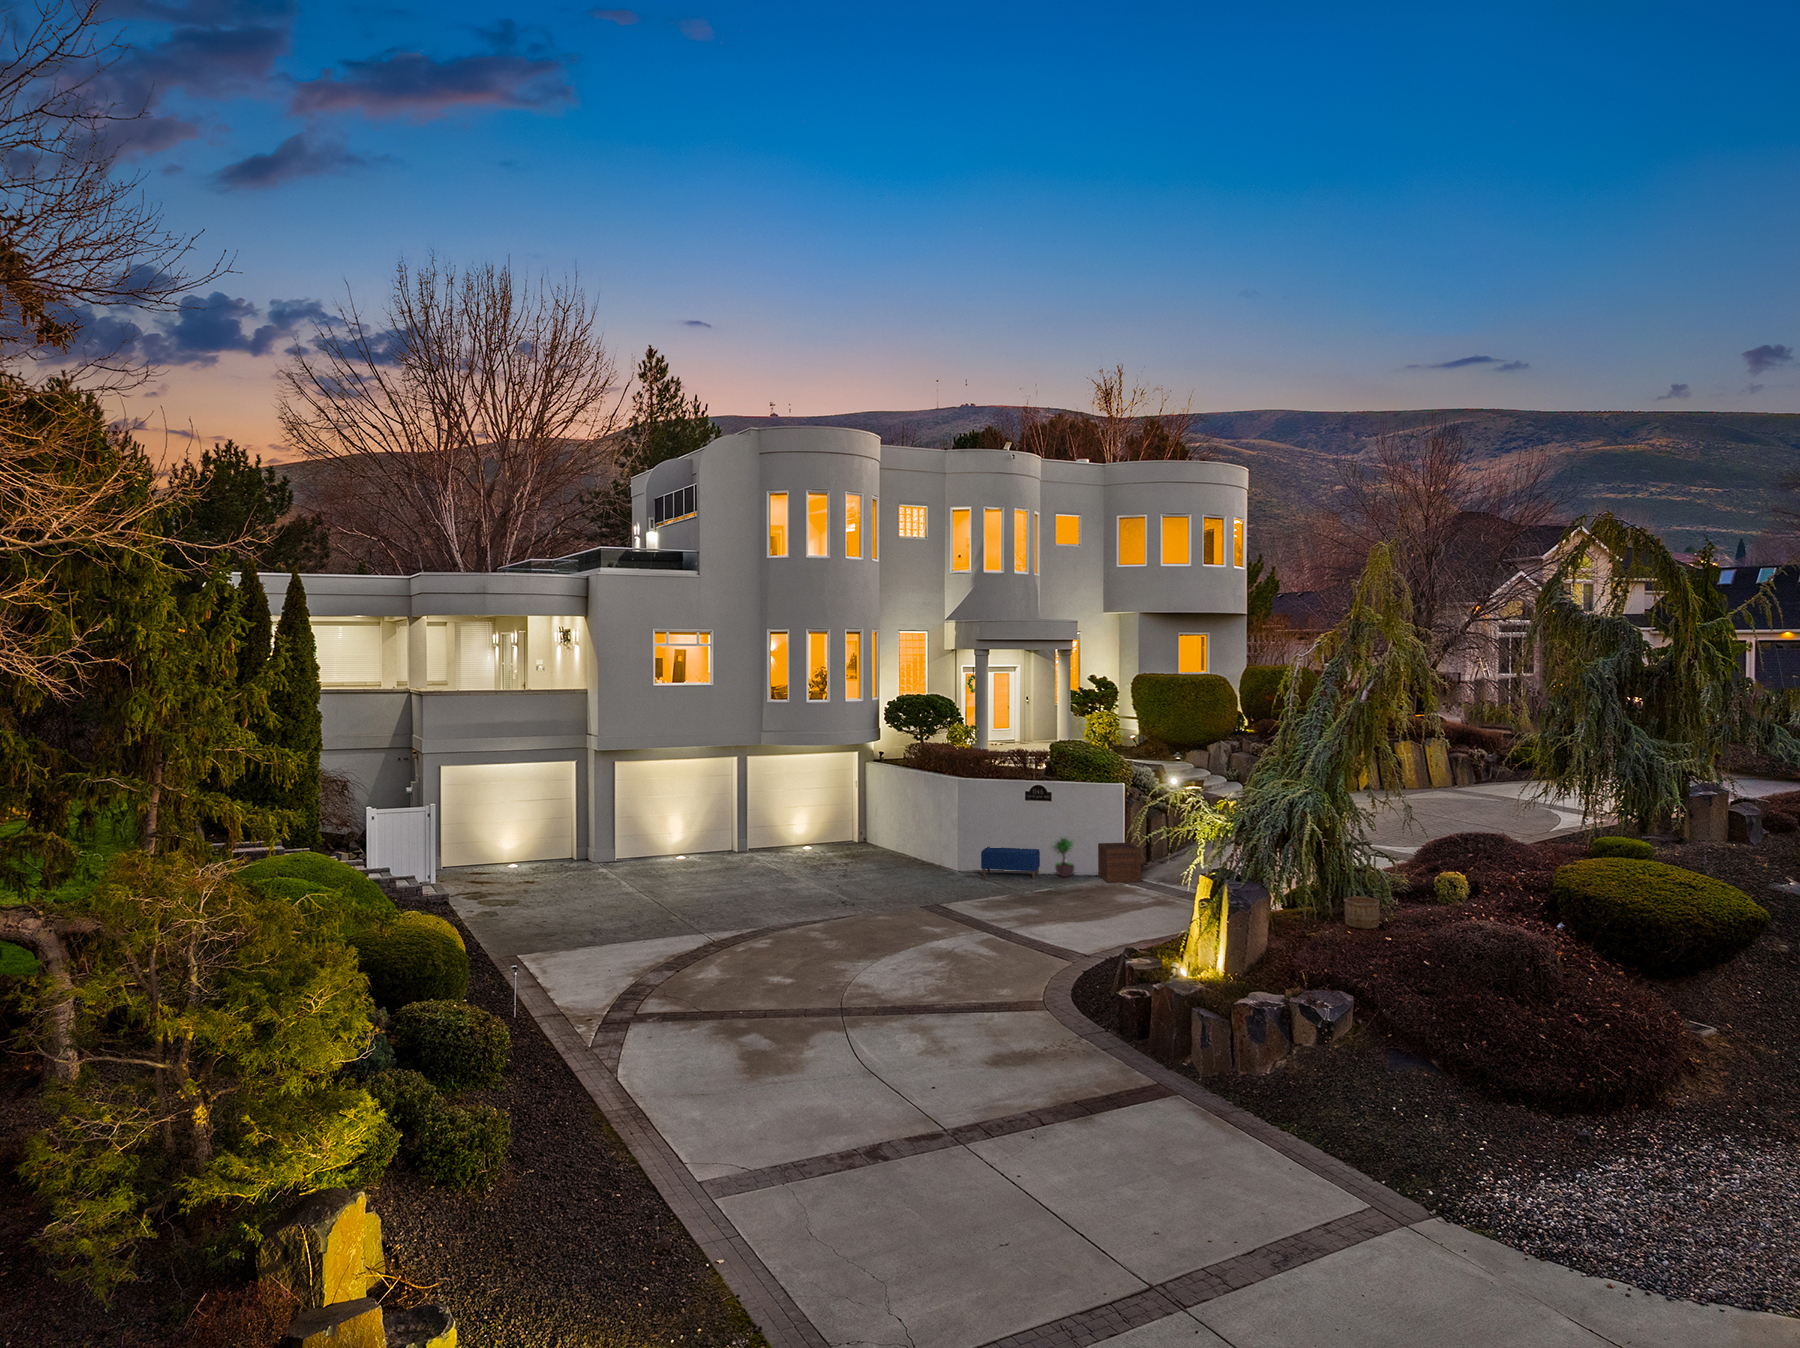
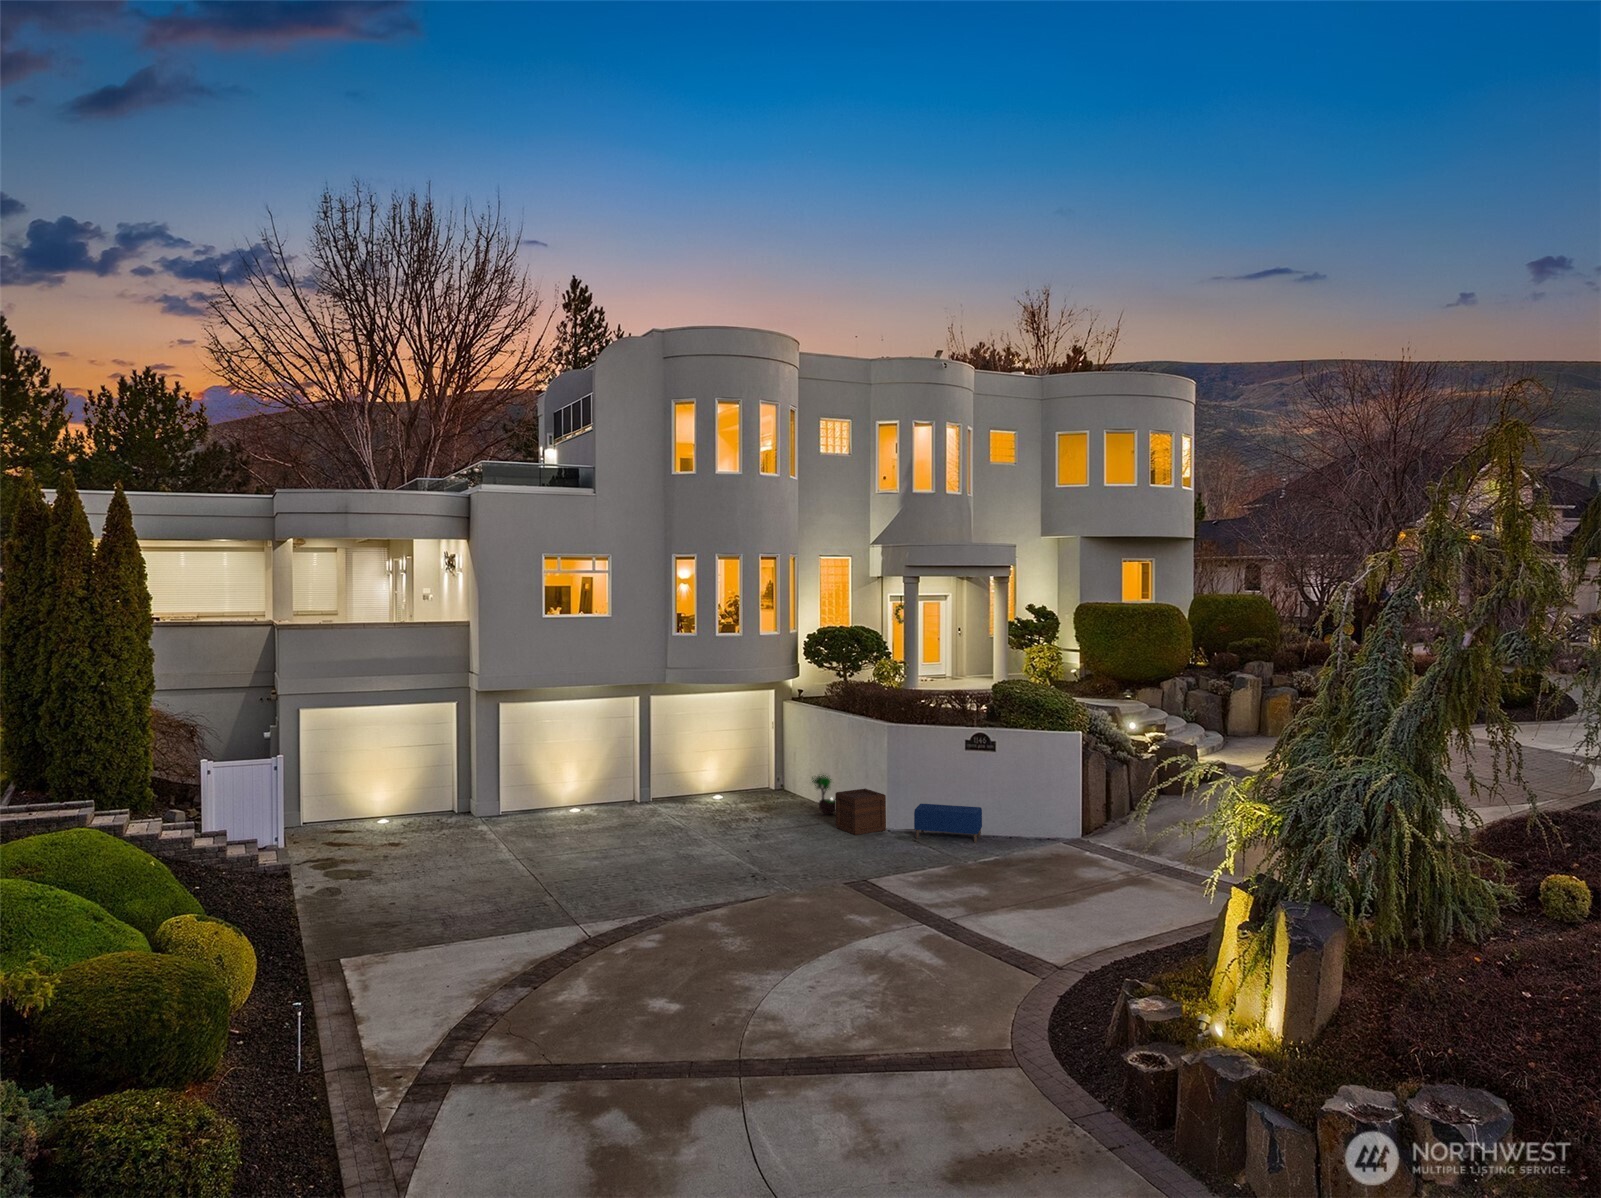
potted tree: present [1054,837,1075,877] -> present [812,775,835,814]
wooden crate: present [1098,843,1141,883] -> present [835,789,886,835]
wooden bucket: present [1344,896,1380,929] -> none [1439,917,1495,968]

